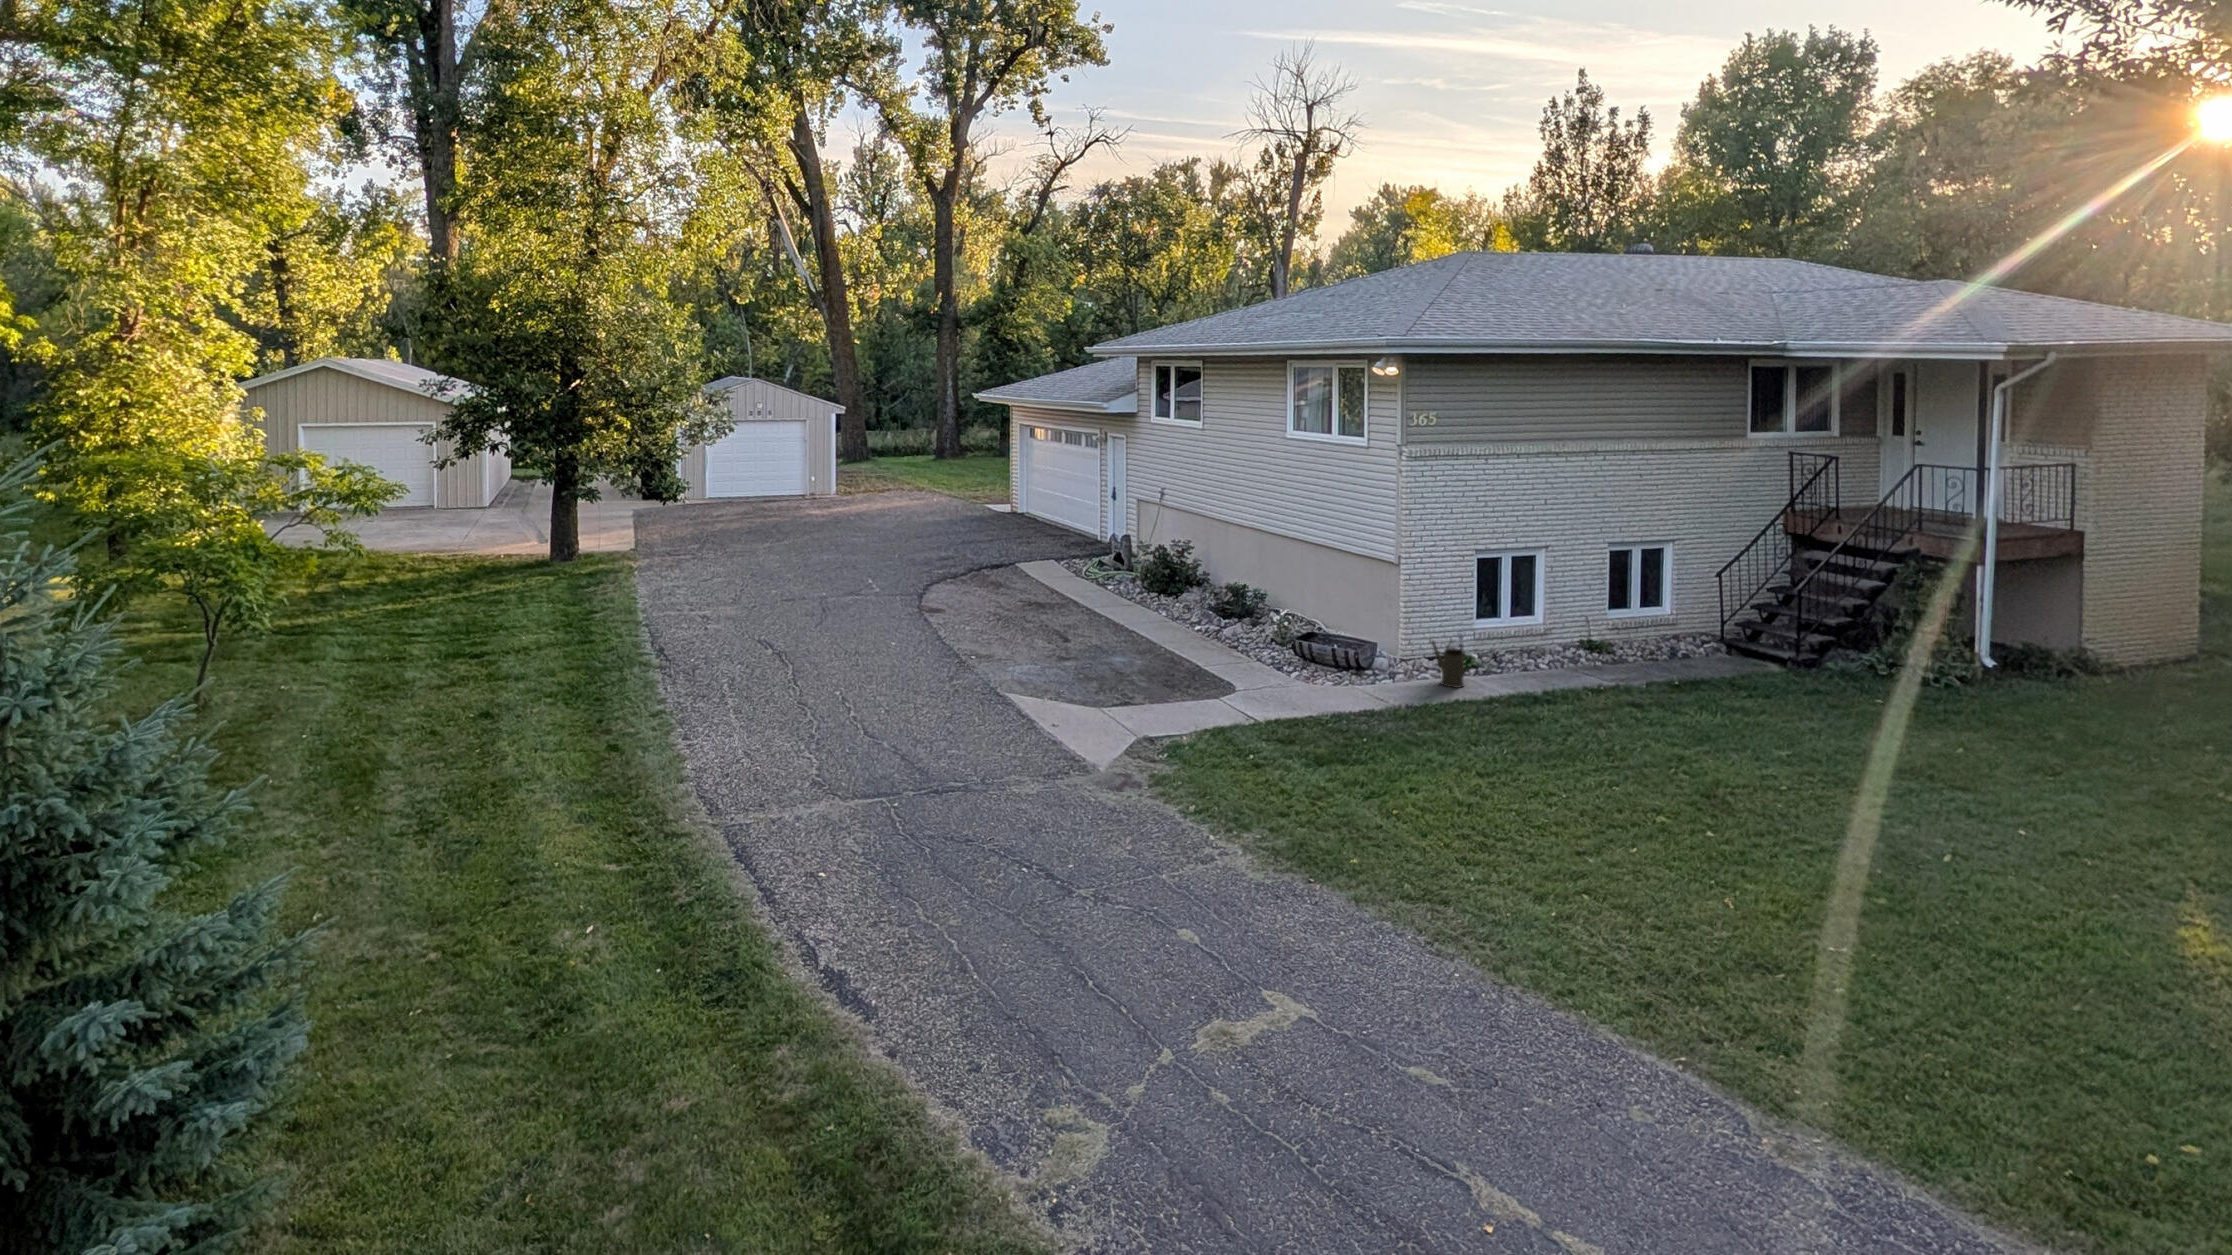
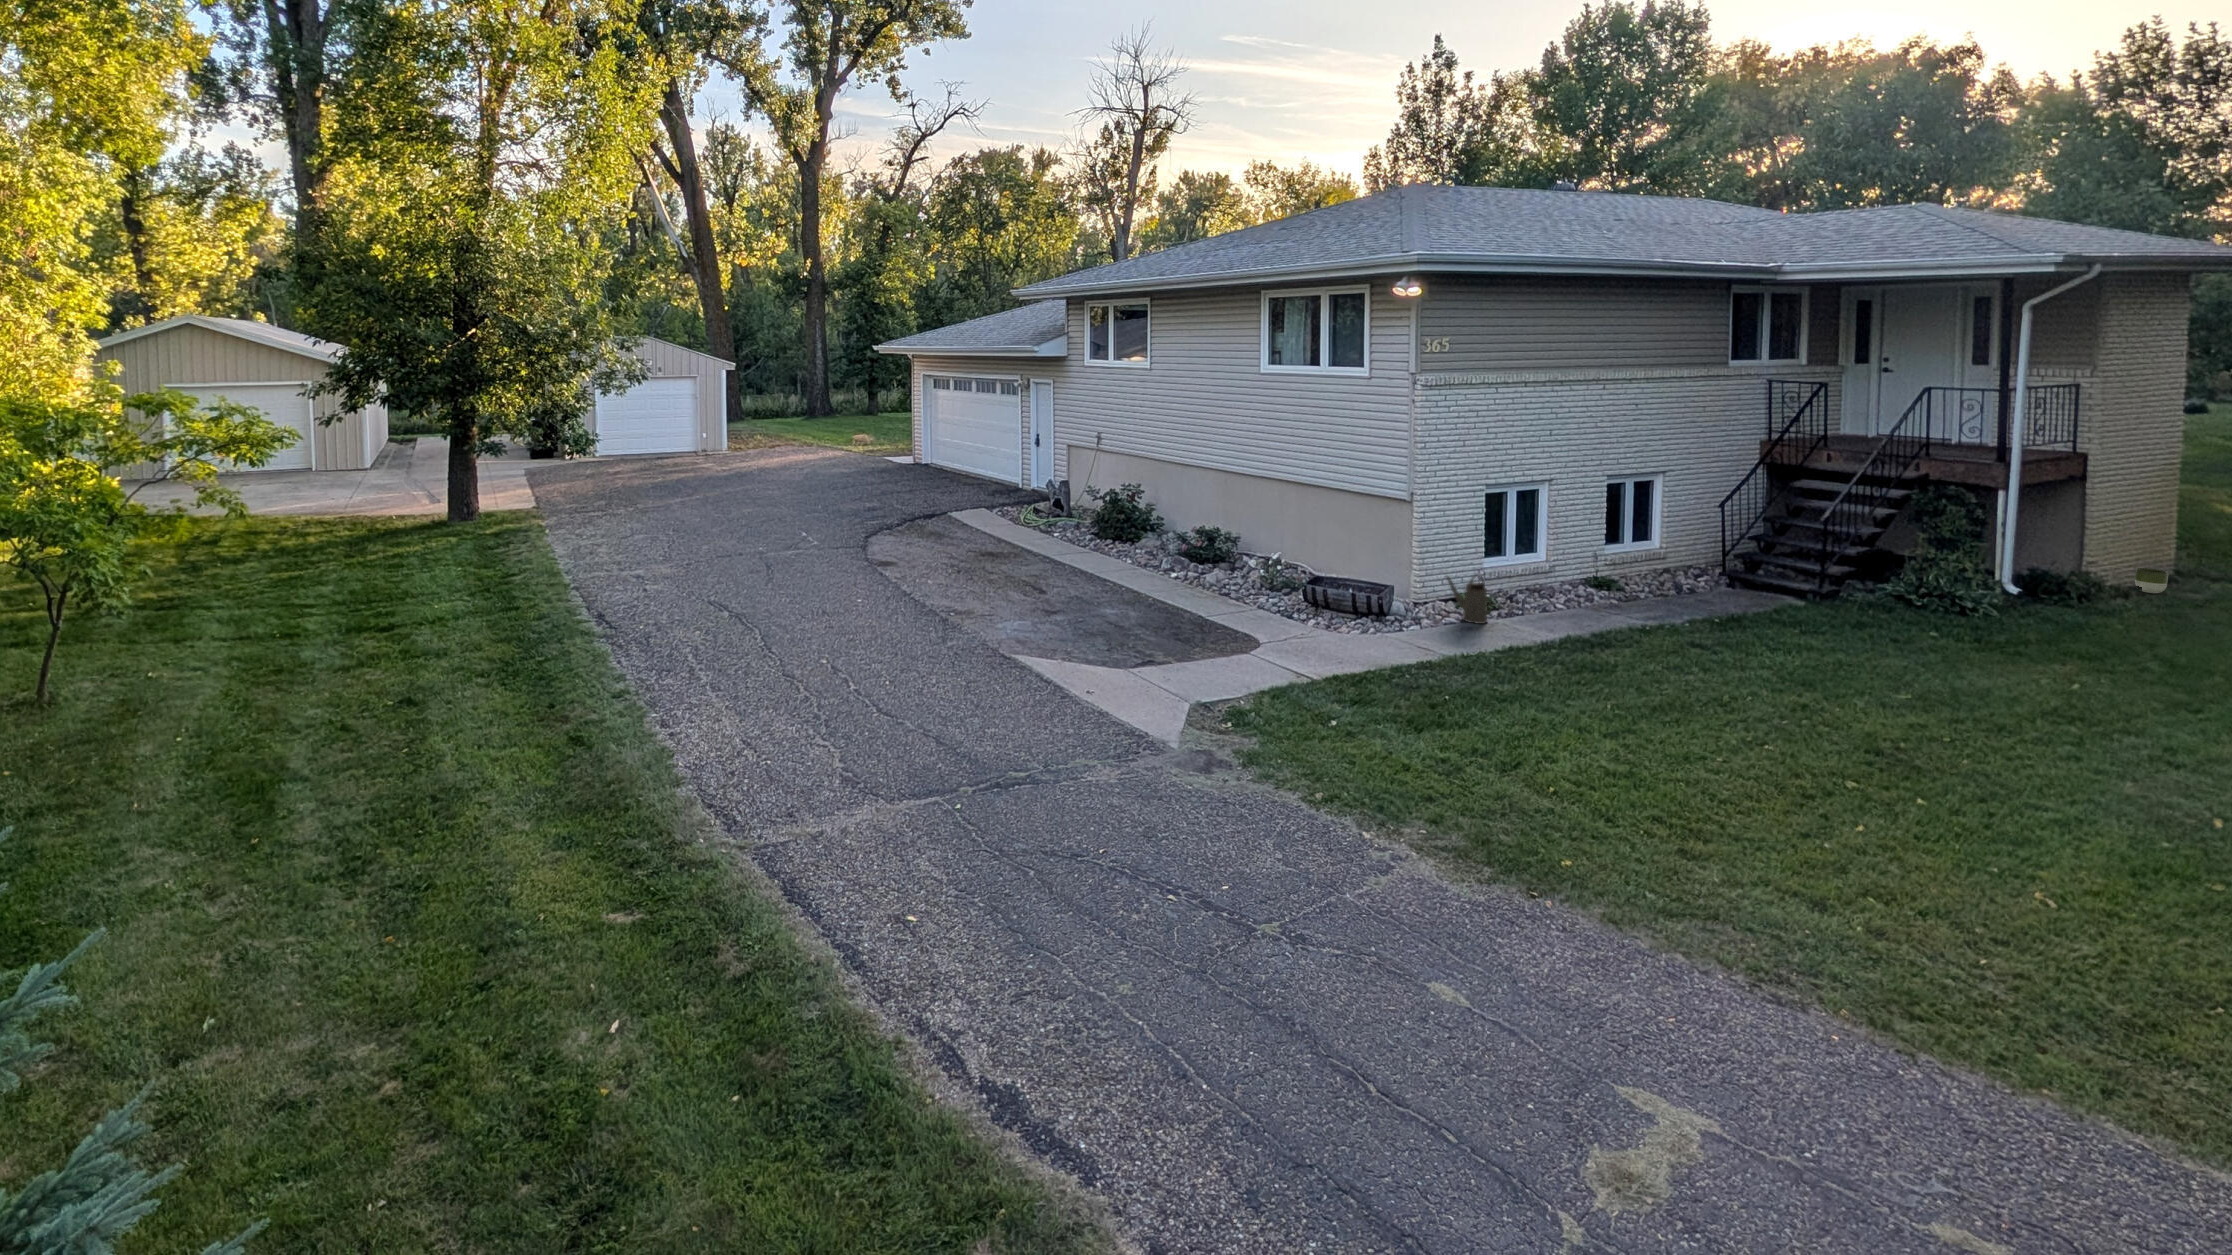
planter: none [2186,658,2219,685] -> present [2135,568,2168,593]

